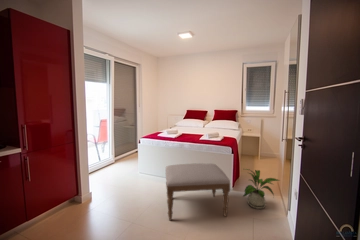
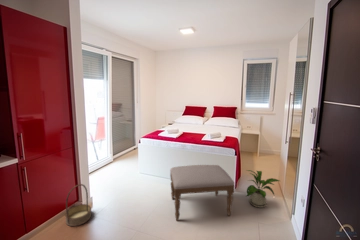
basket: none [57,181,84,223] -> present [65,184,91,226]

